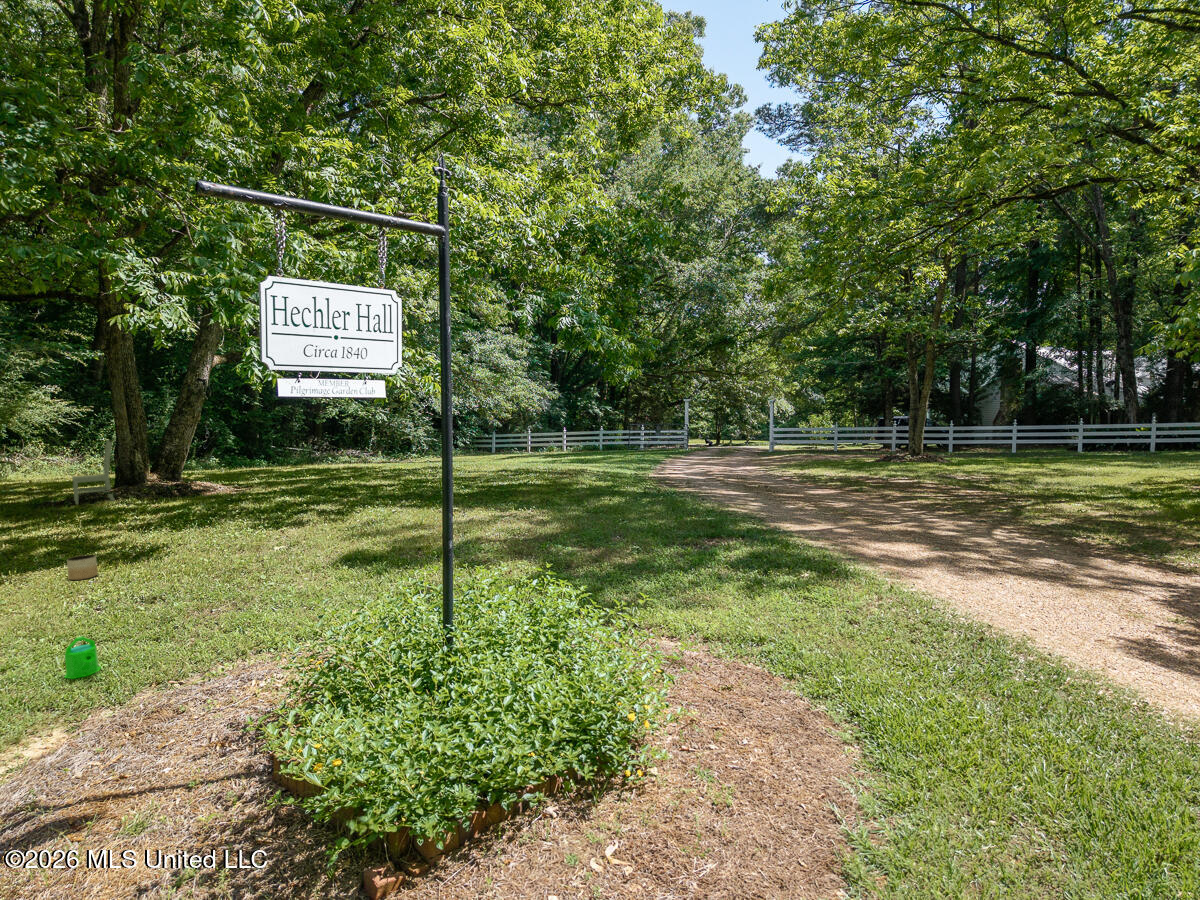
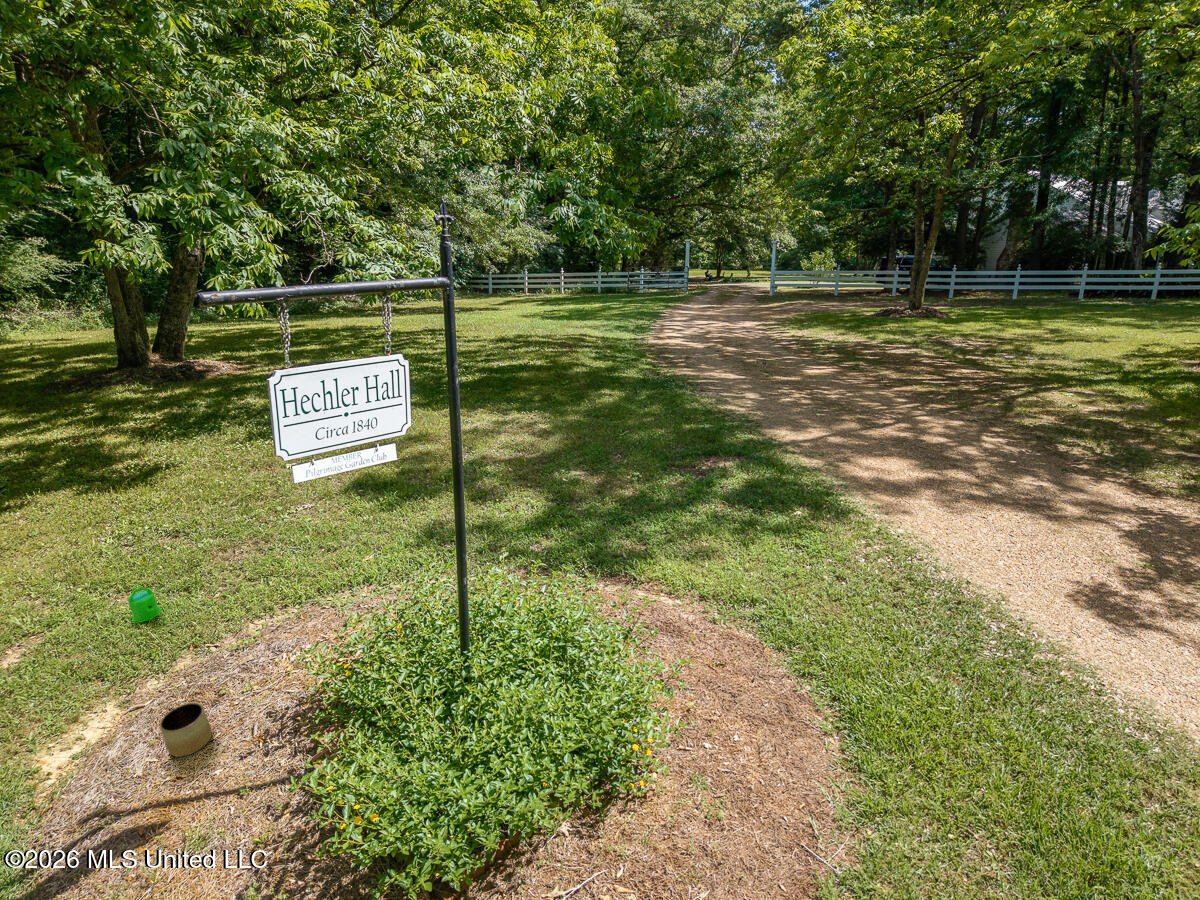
chair: present [72,441,114,504] -> none [70,318,118,386]
planter: present [67,555,98,580] -> present [159,703,212,757]

